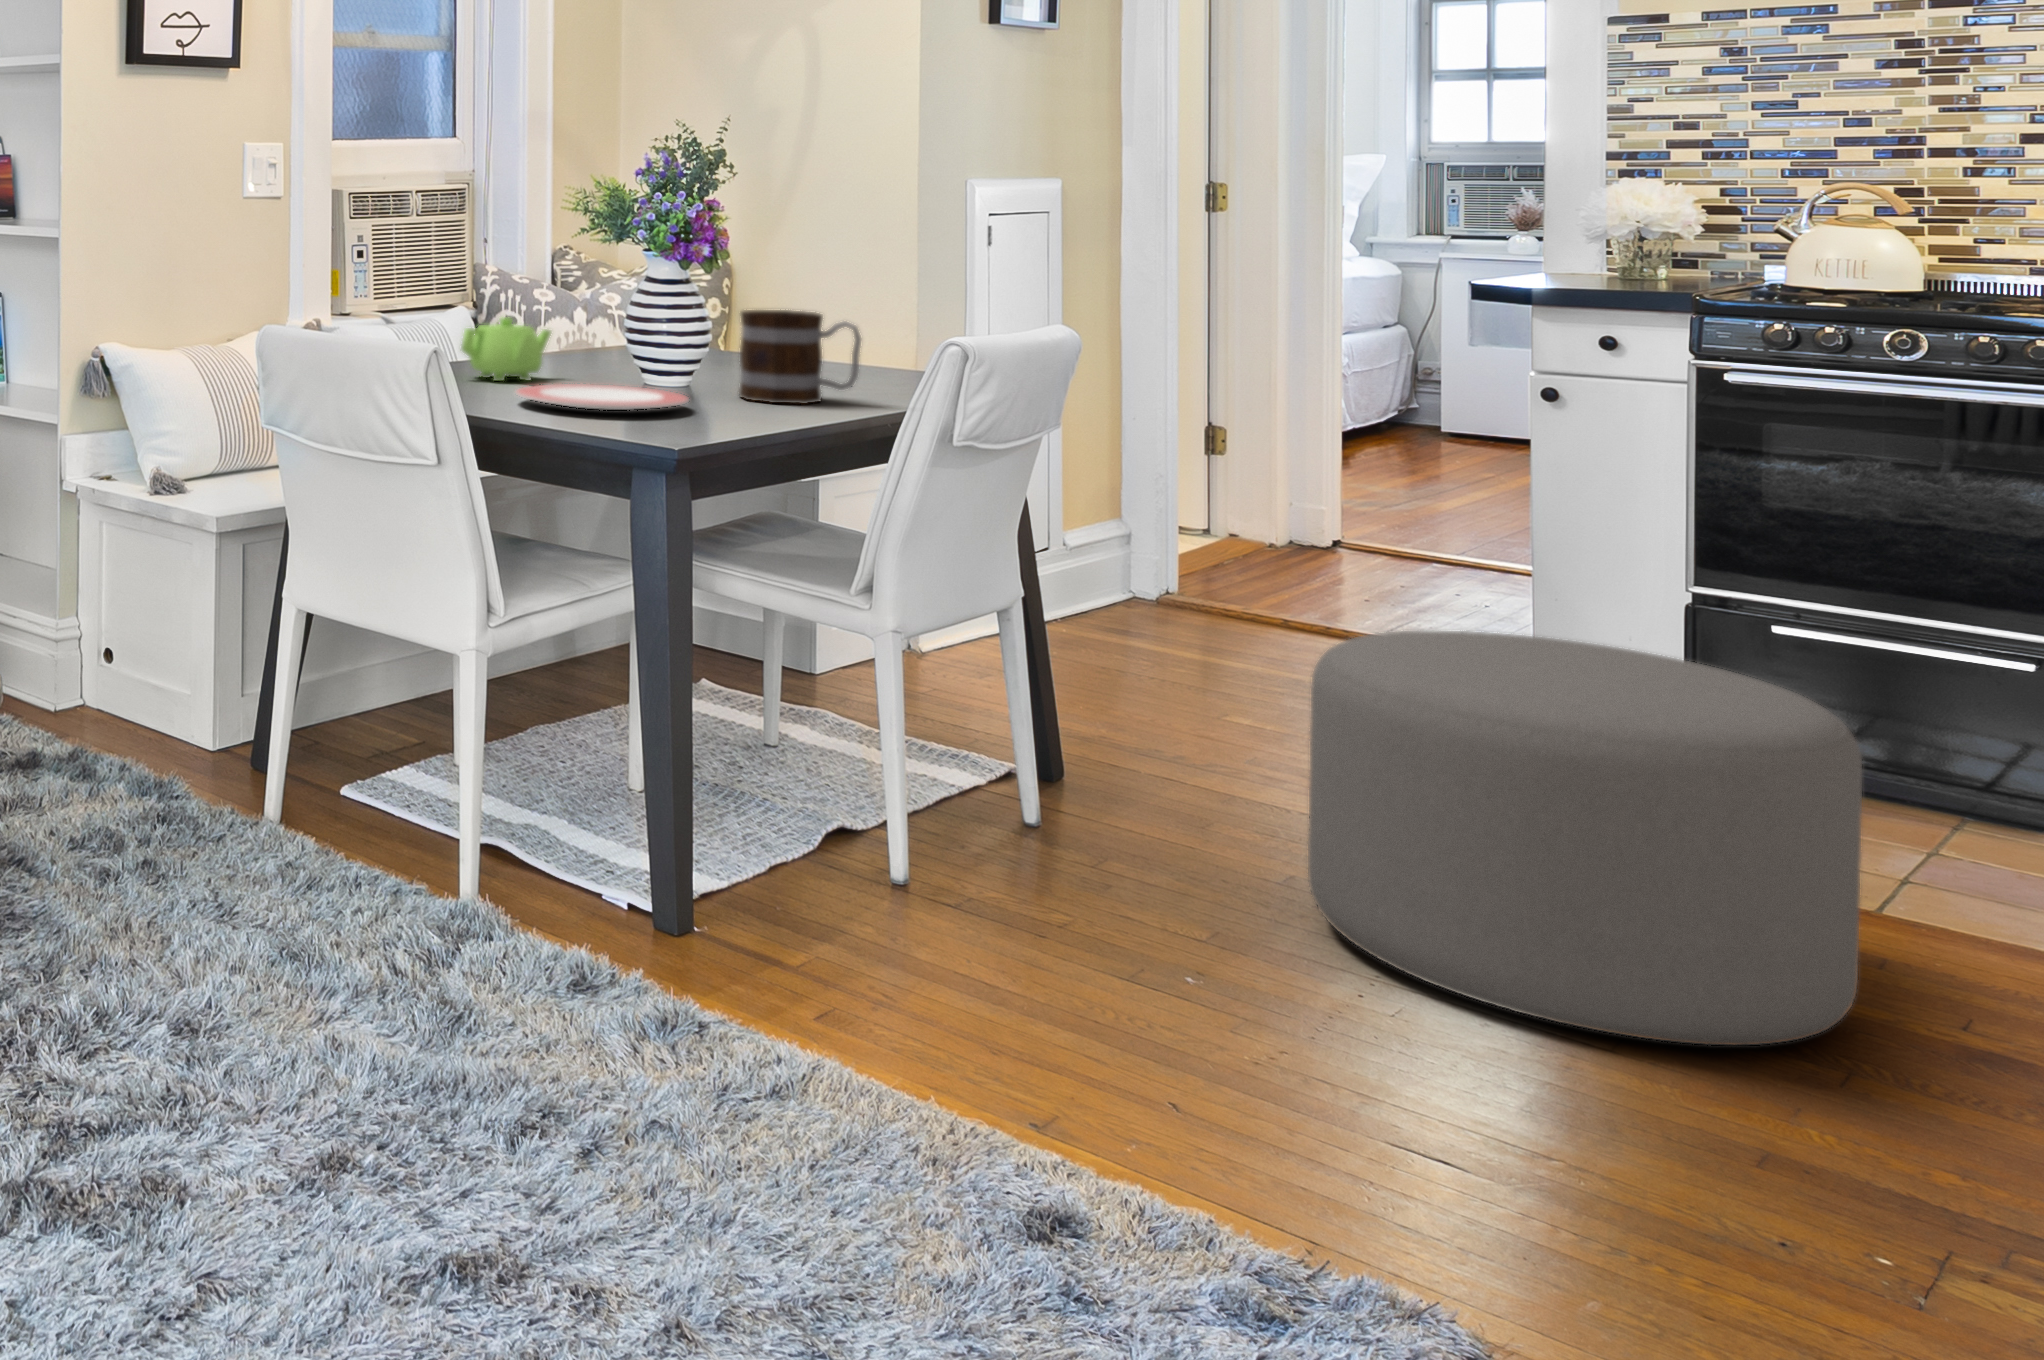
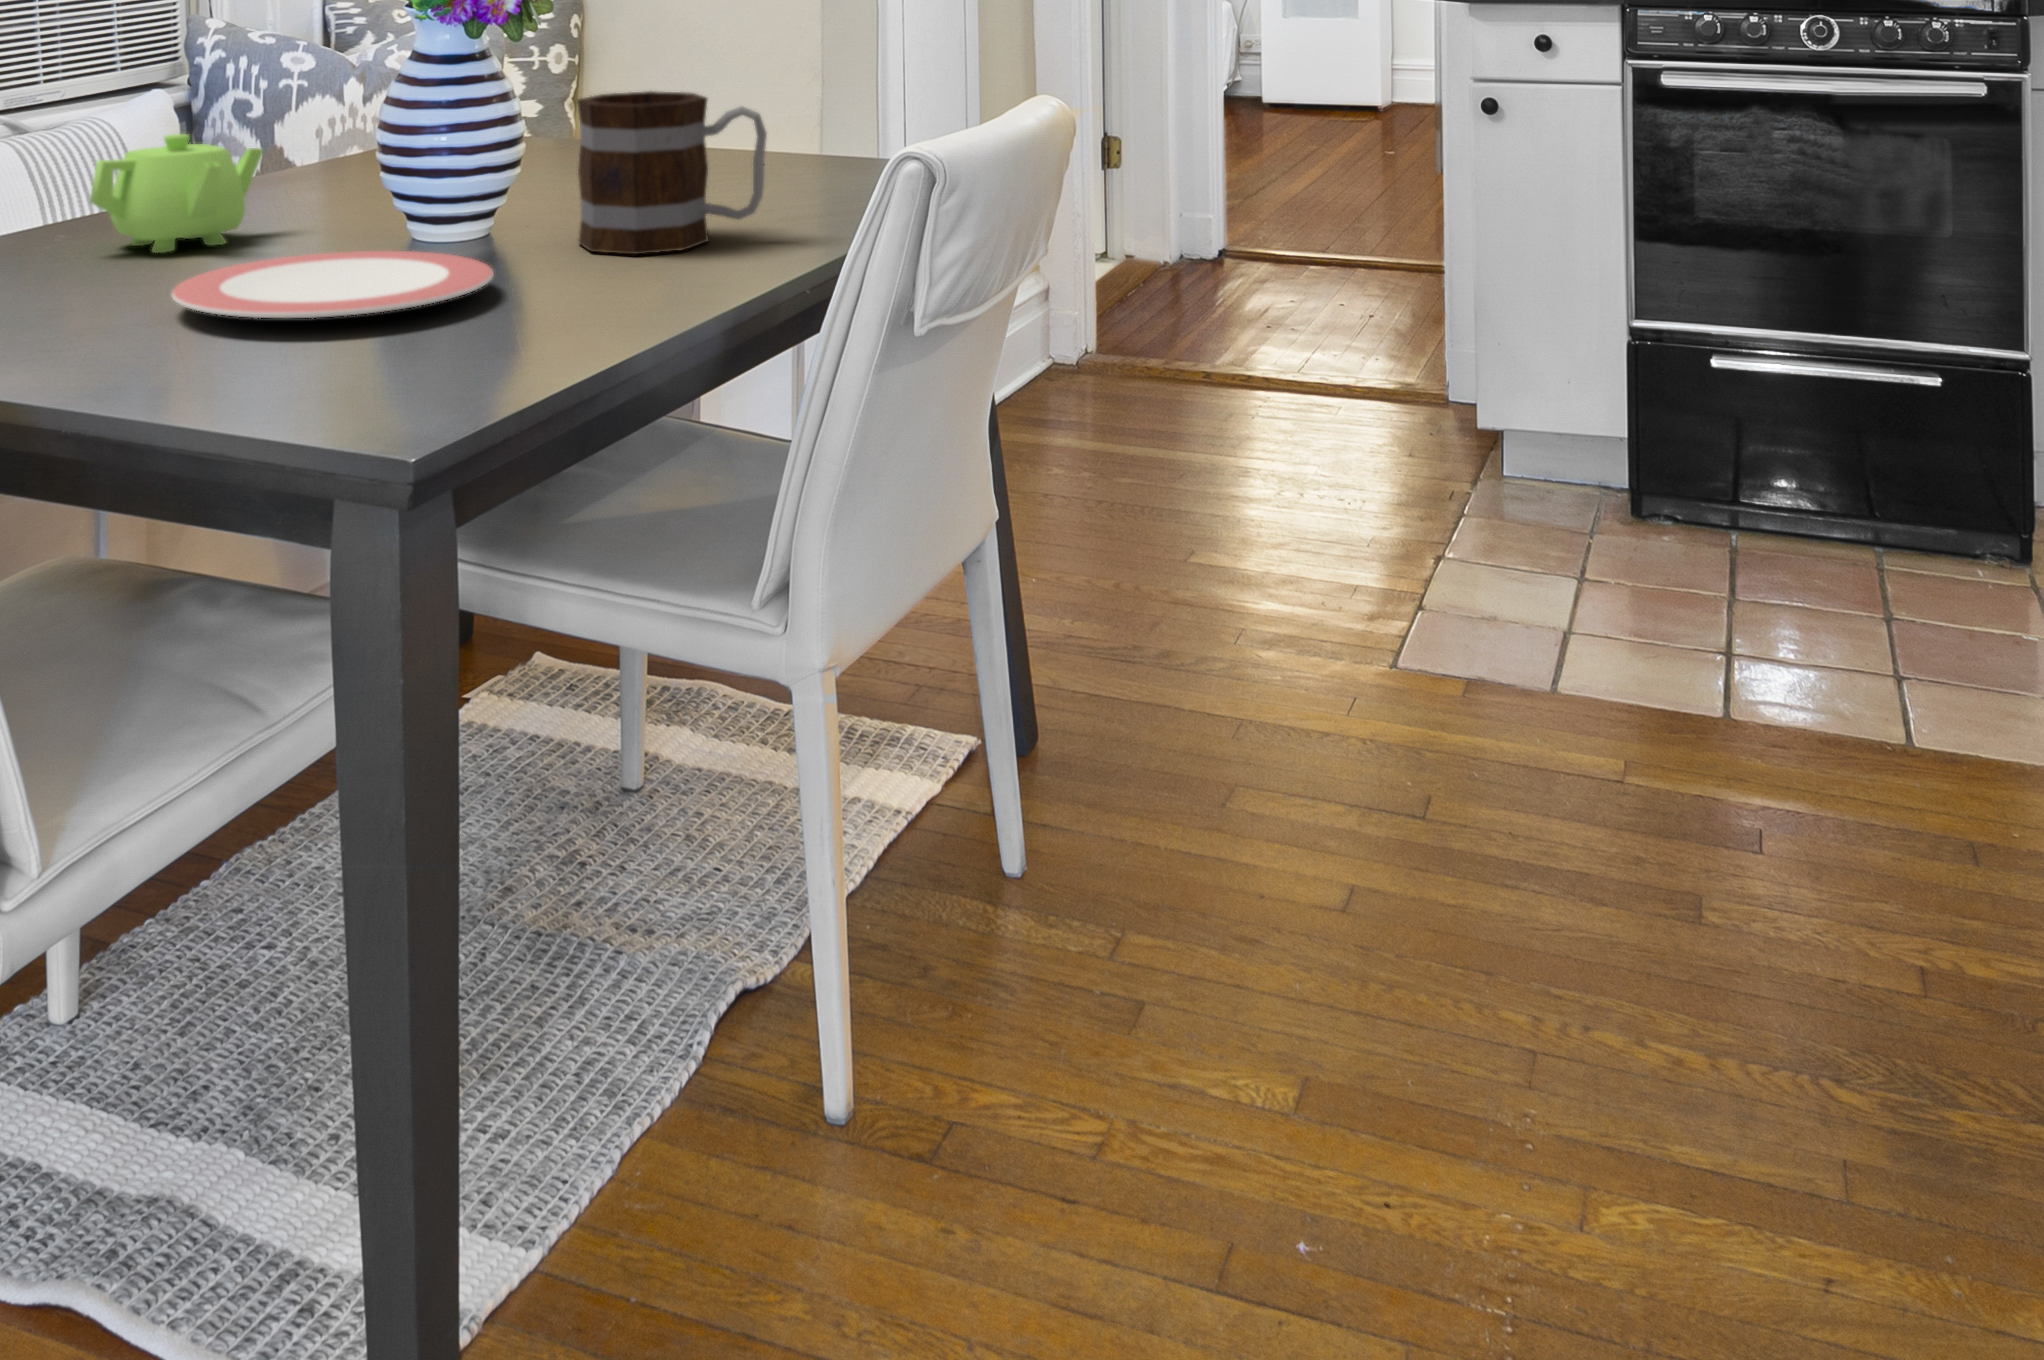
ottoman: present [1308,631,1862,1045] -> none [1385,469,2008,1085]

